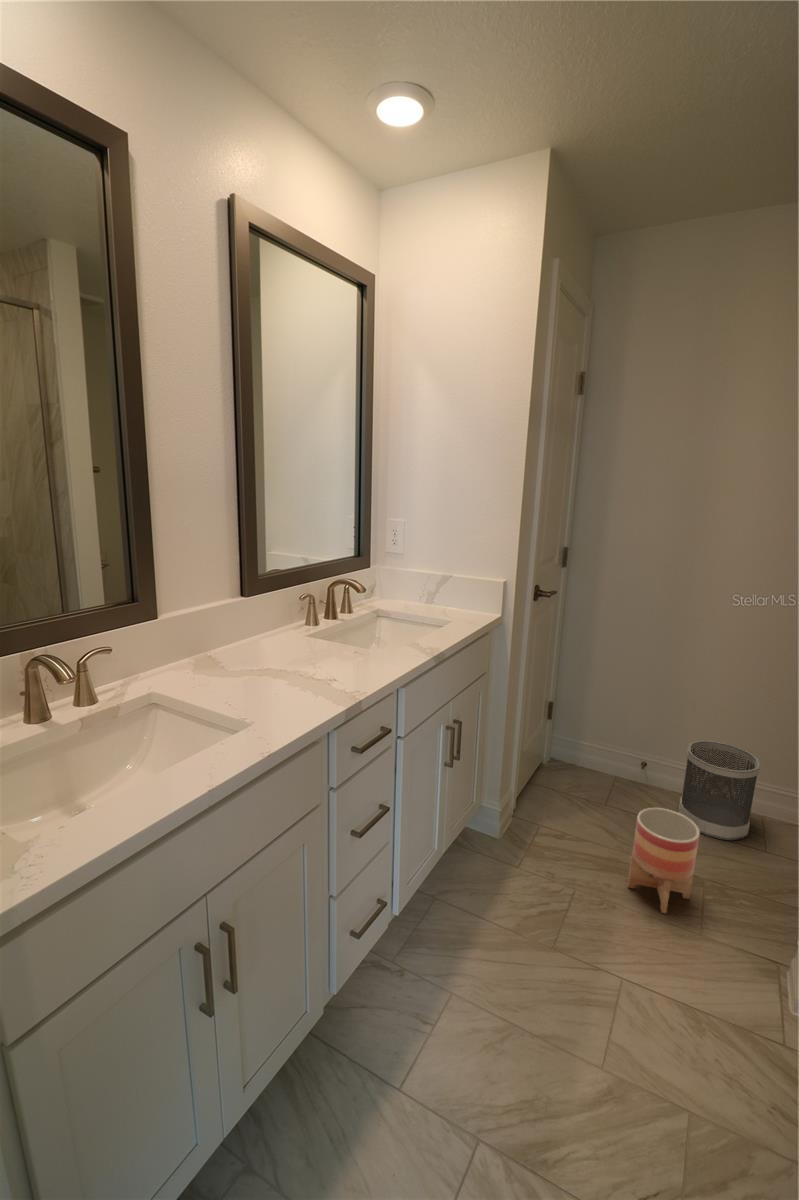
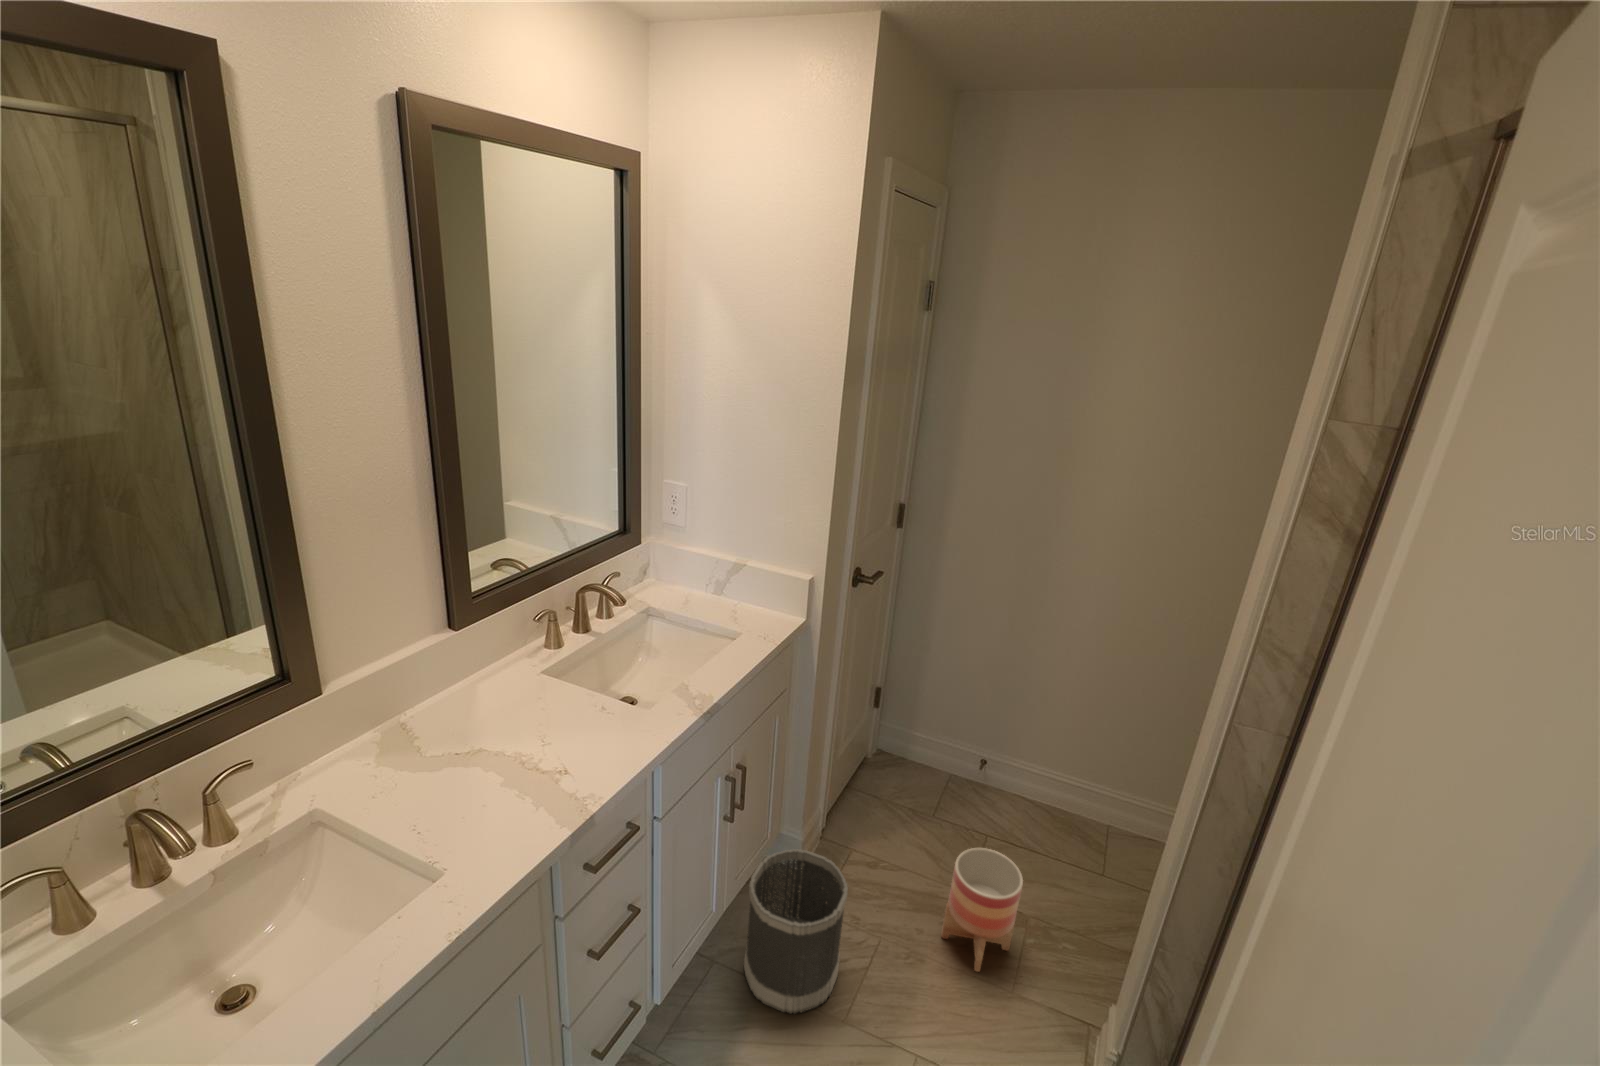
wastebasket: present [679,741,760,840] -> present [744,849,848,1014]

